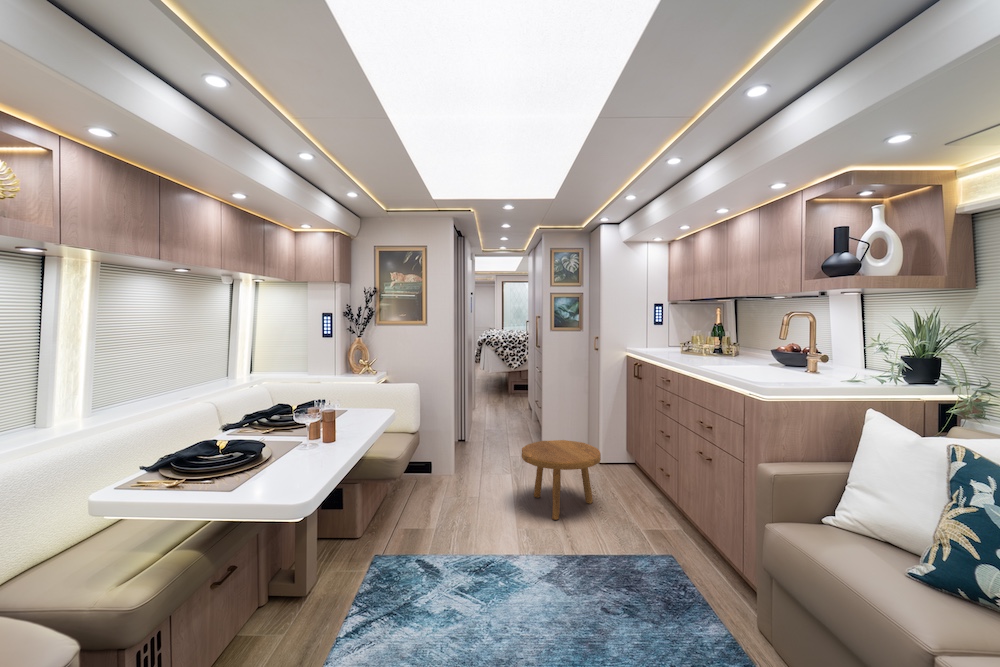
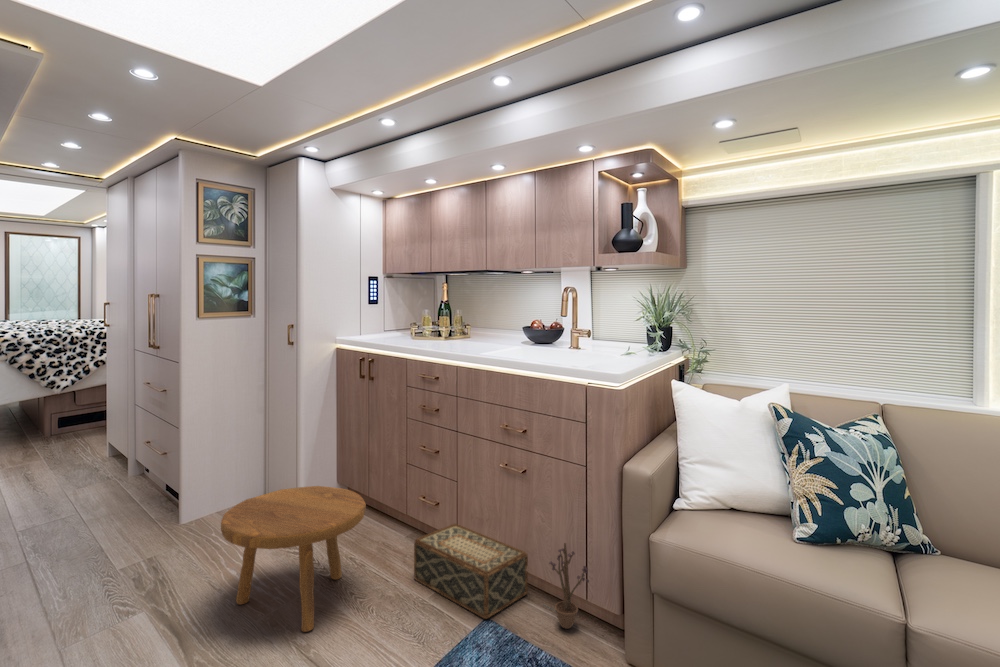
woven basket: none [633,492,702,555] -> present [414,524,528,619]
decorative plant: none [700,518,724,584] -> present [543,543,589,629]

